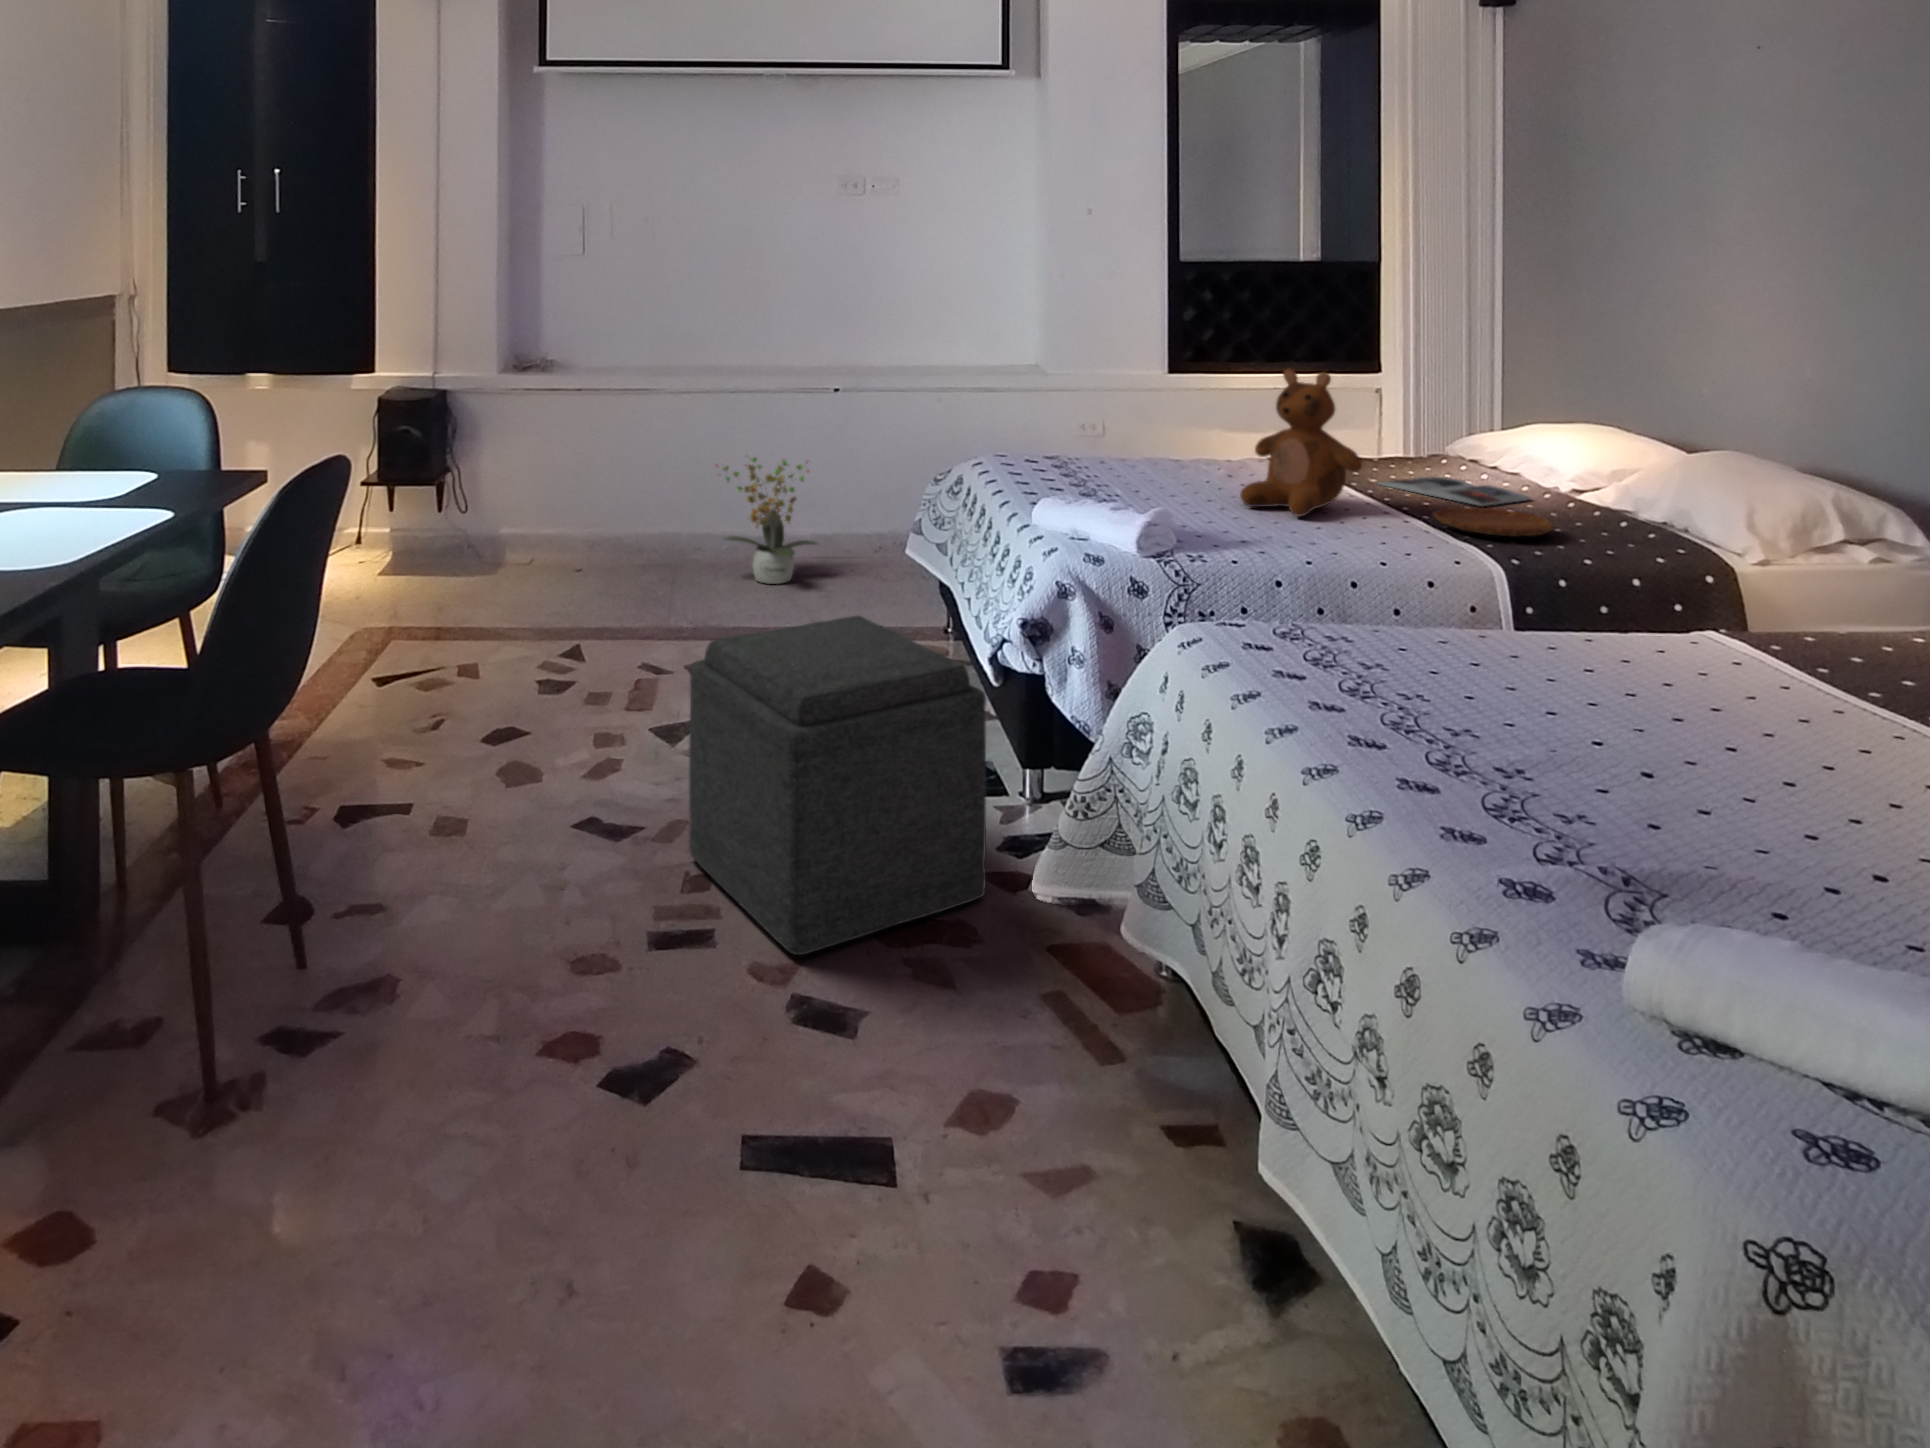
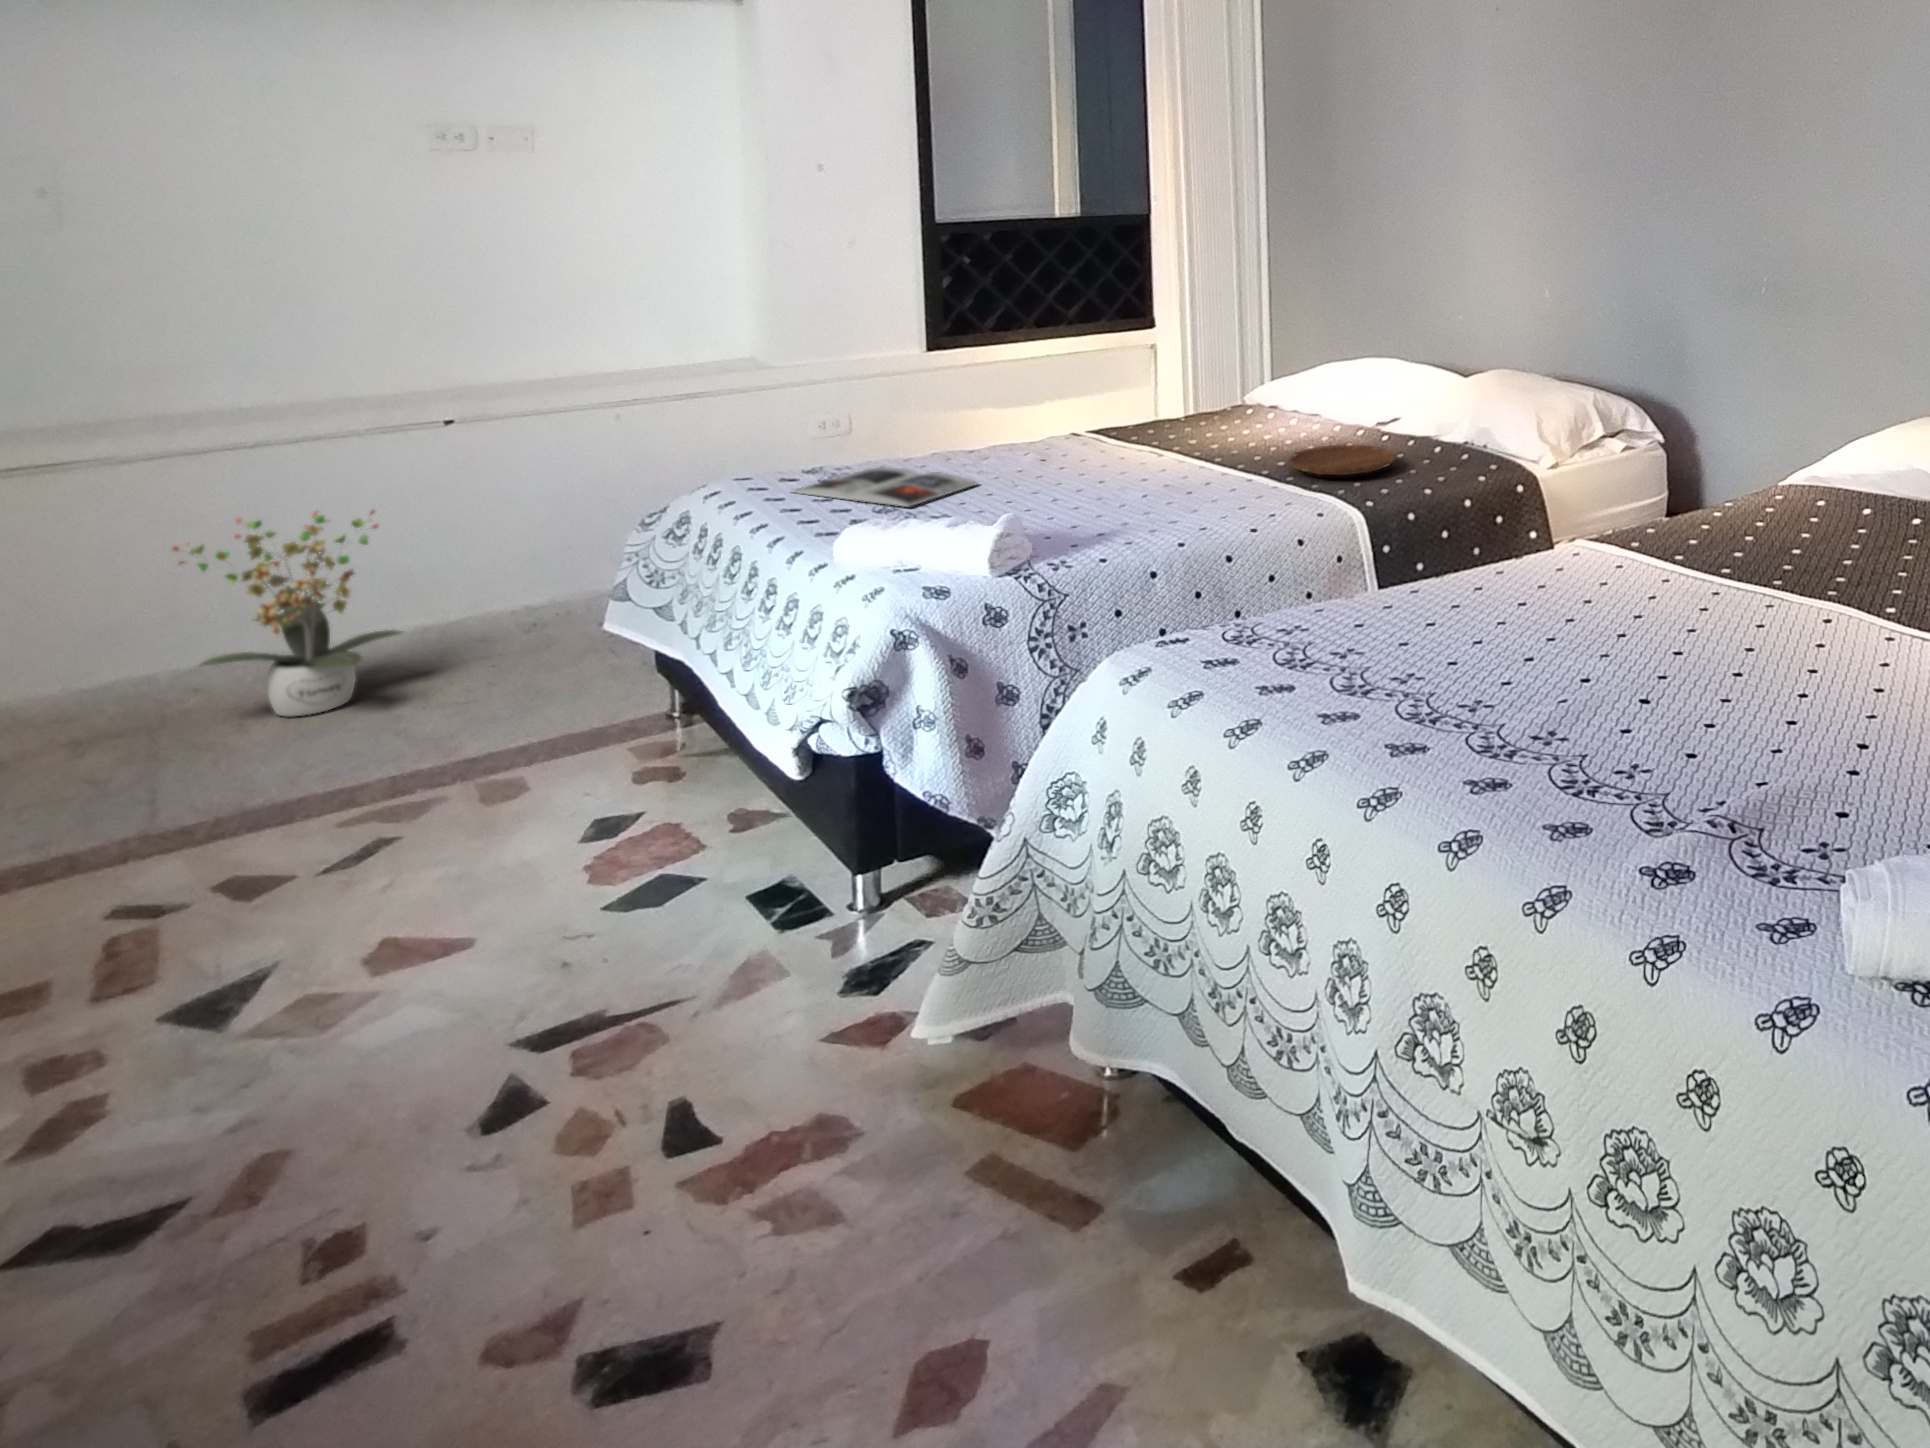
teddy bear: present [1240,369,1362,516] -> none [1089,322,1219,488]
magazine: present [1377,477,1531,506] -> present [793,467,978,507]
ottoman: present [689,616,986,955] -> none [292,756,841,1284]

